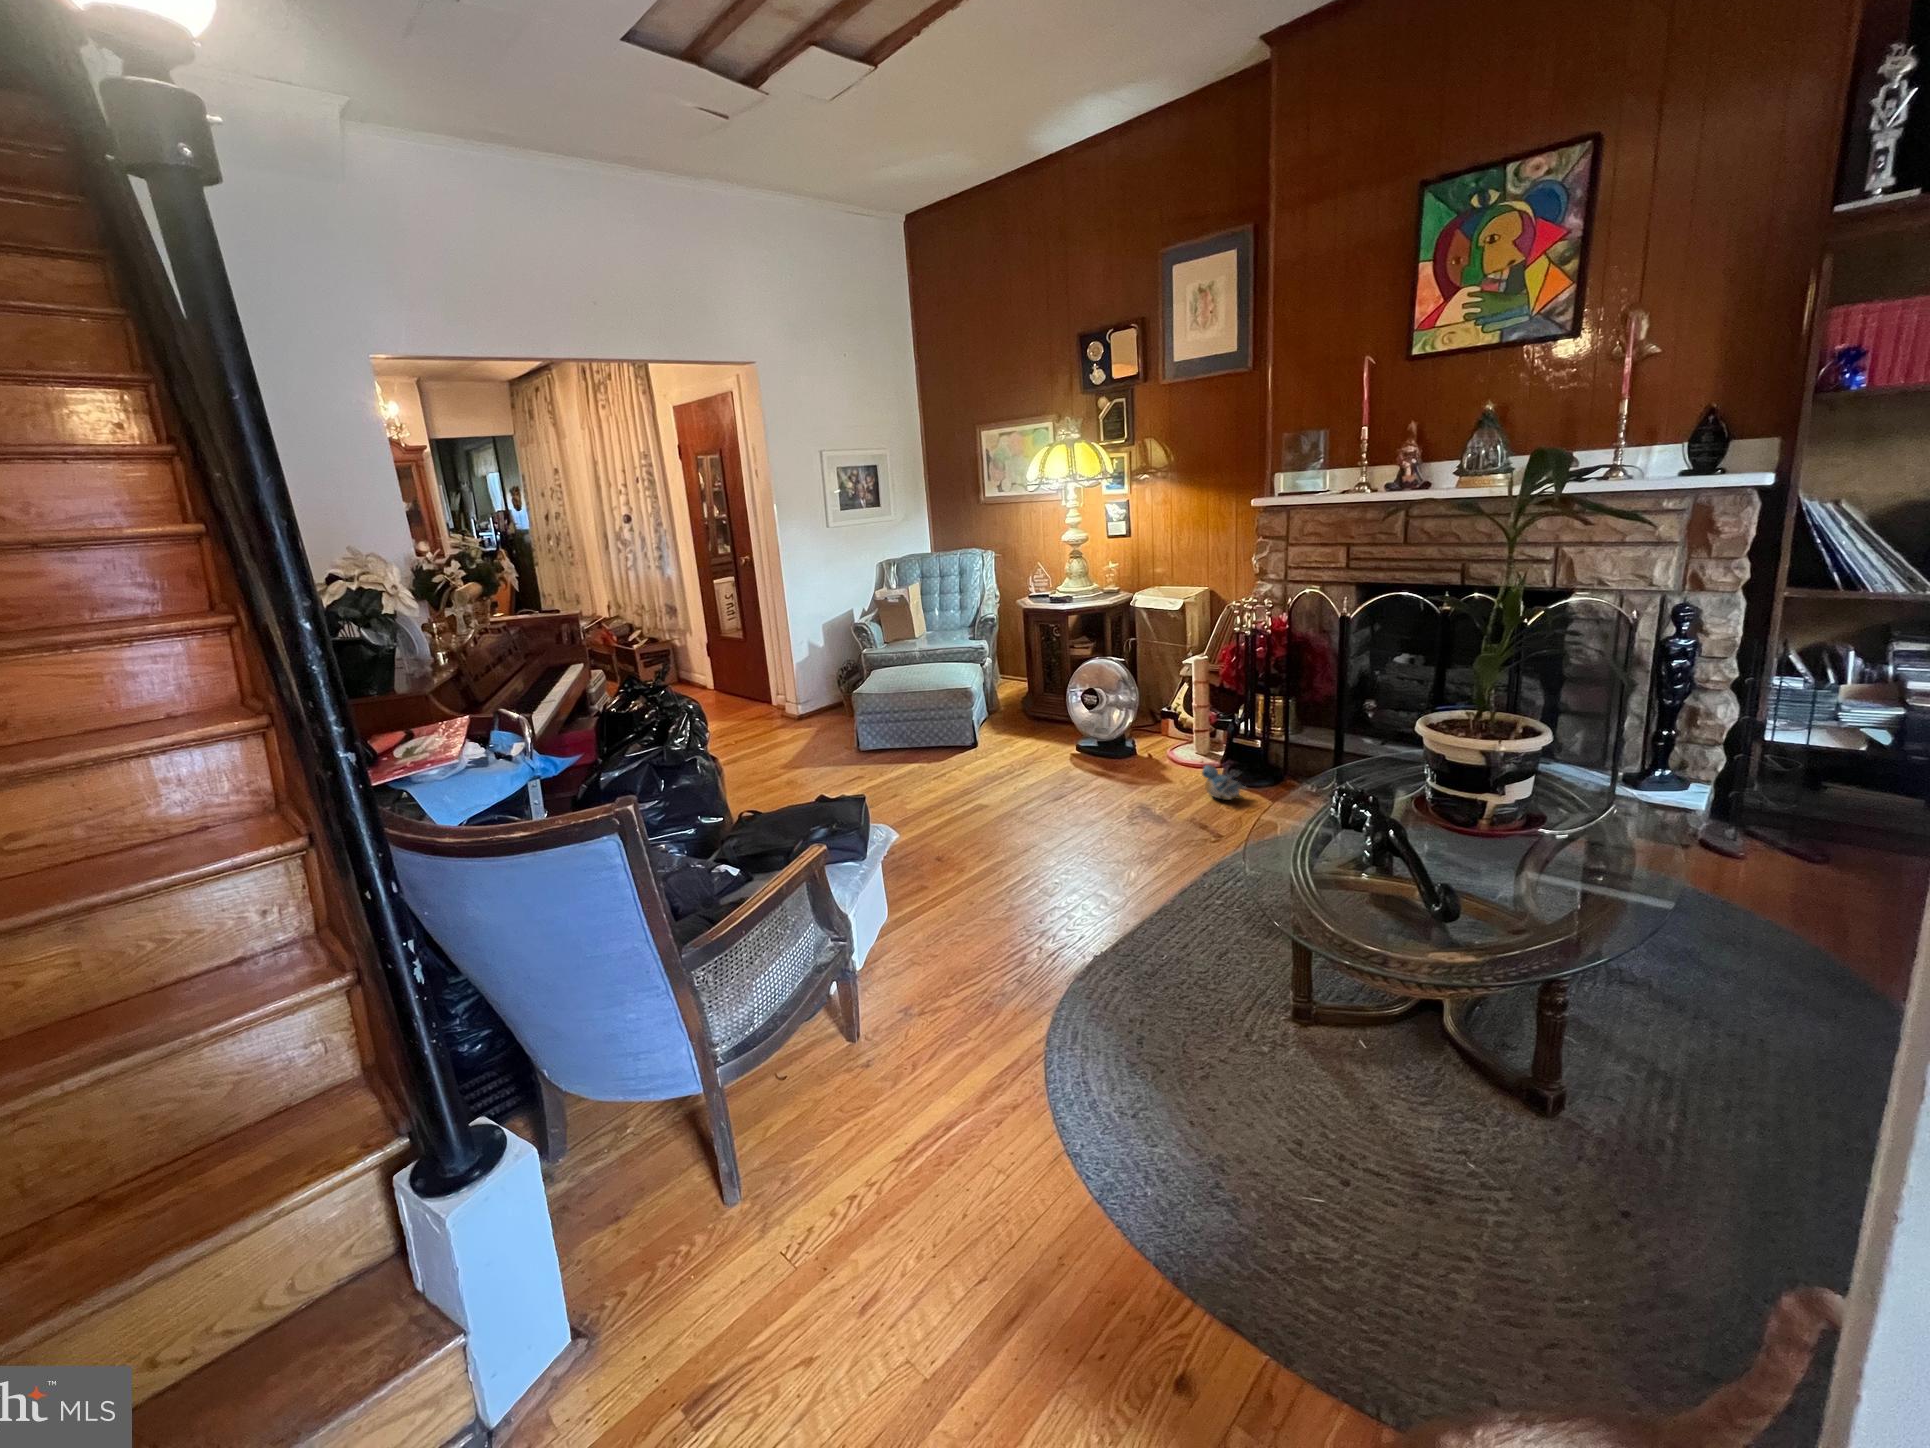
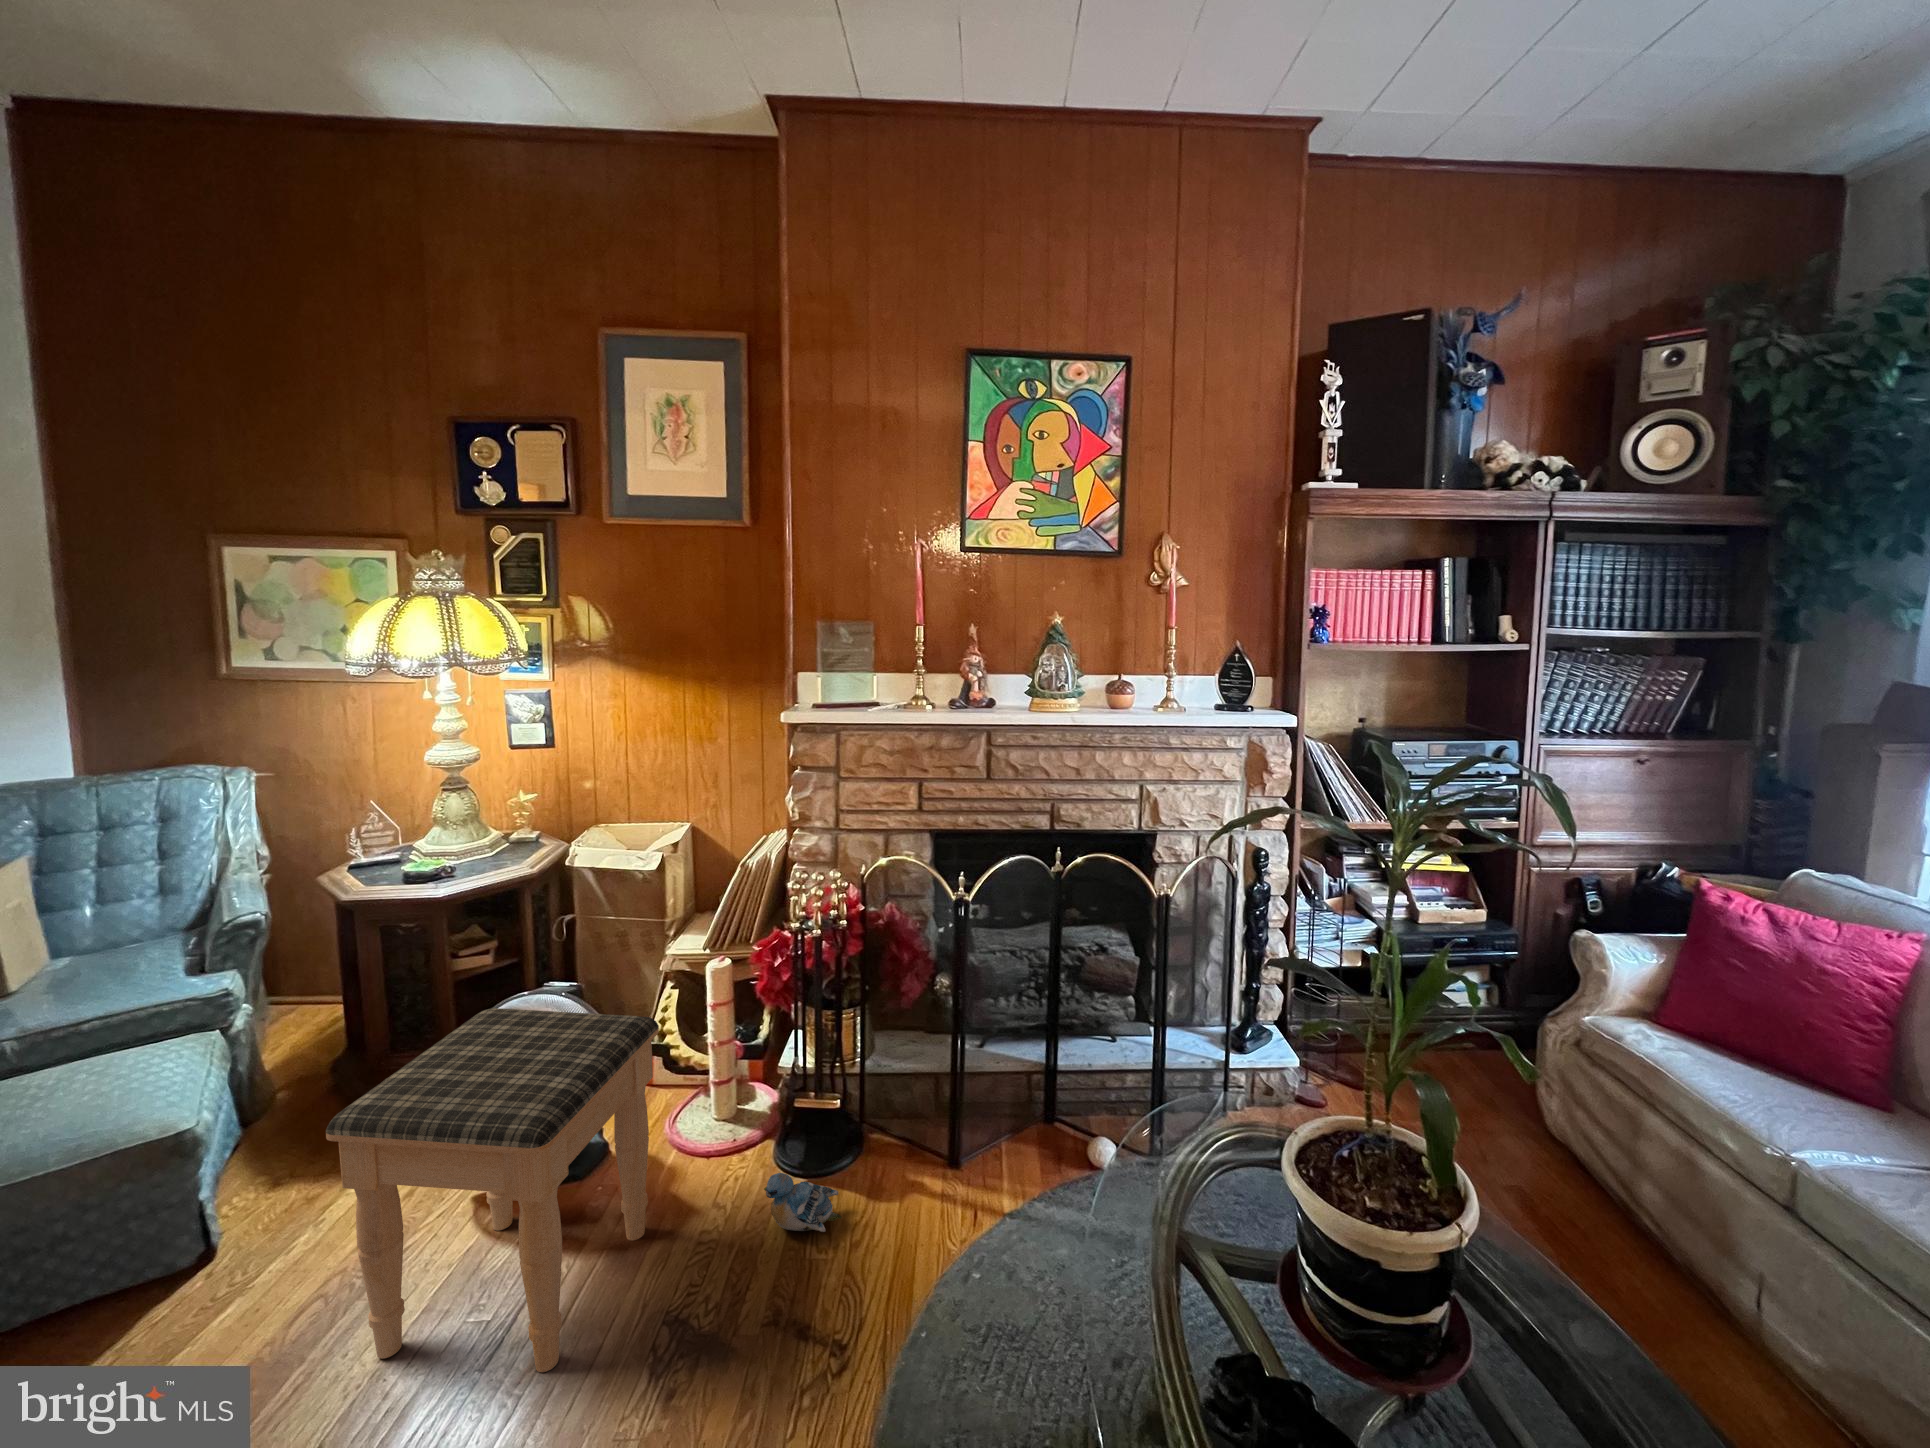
footstool: none [1008,653,1150,805] -> present [326,1008,659,1372]

